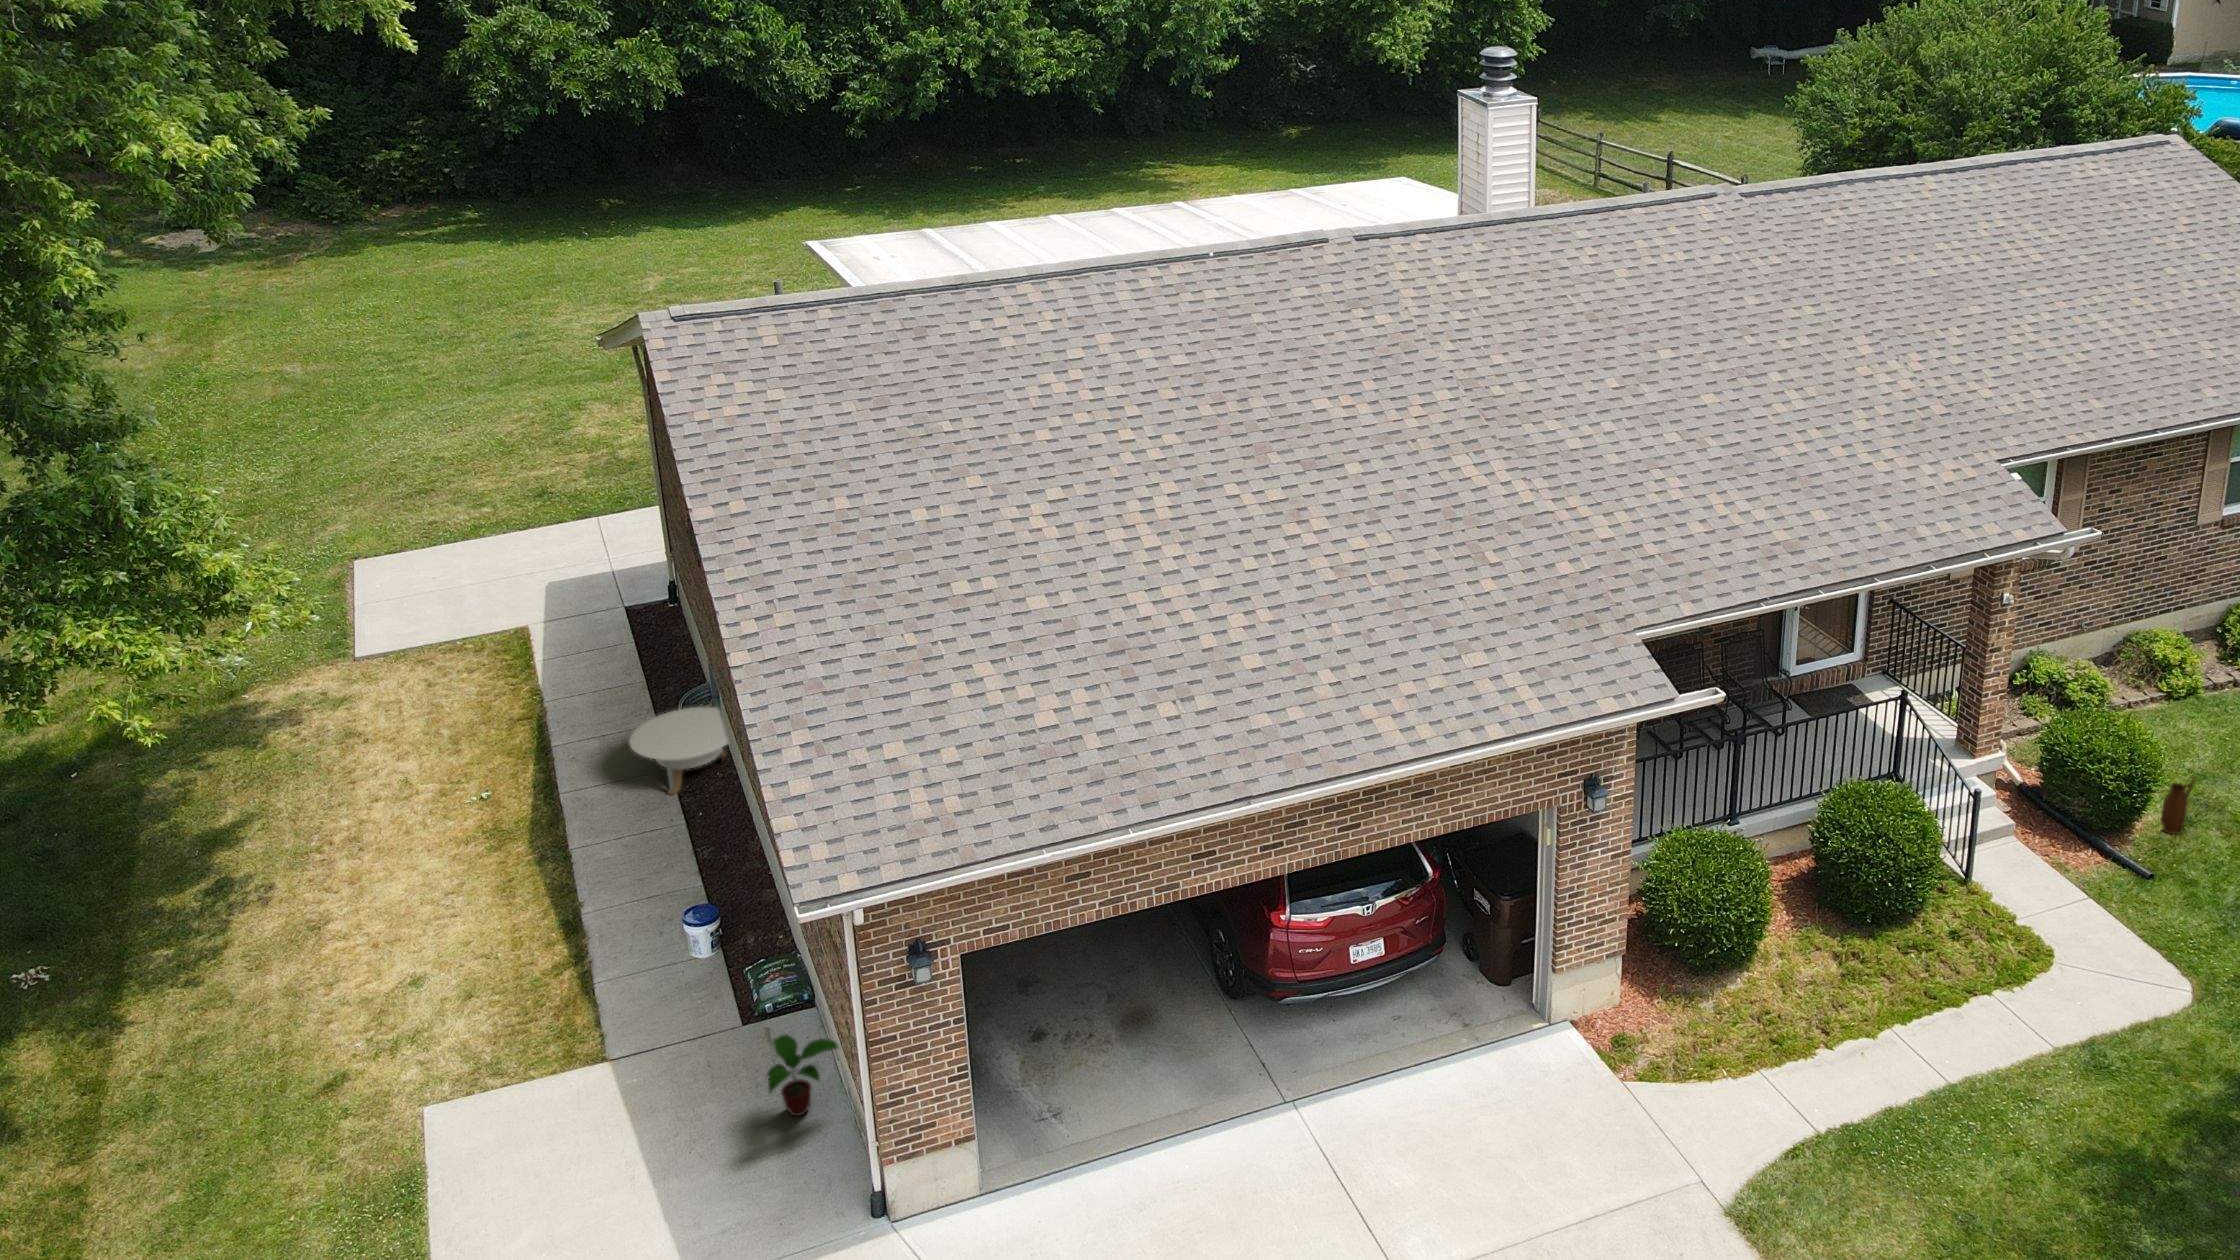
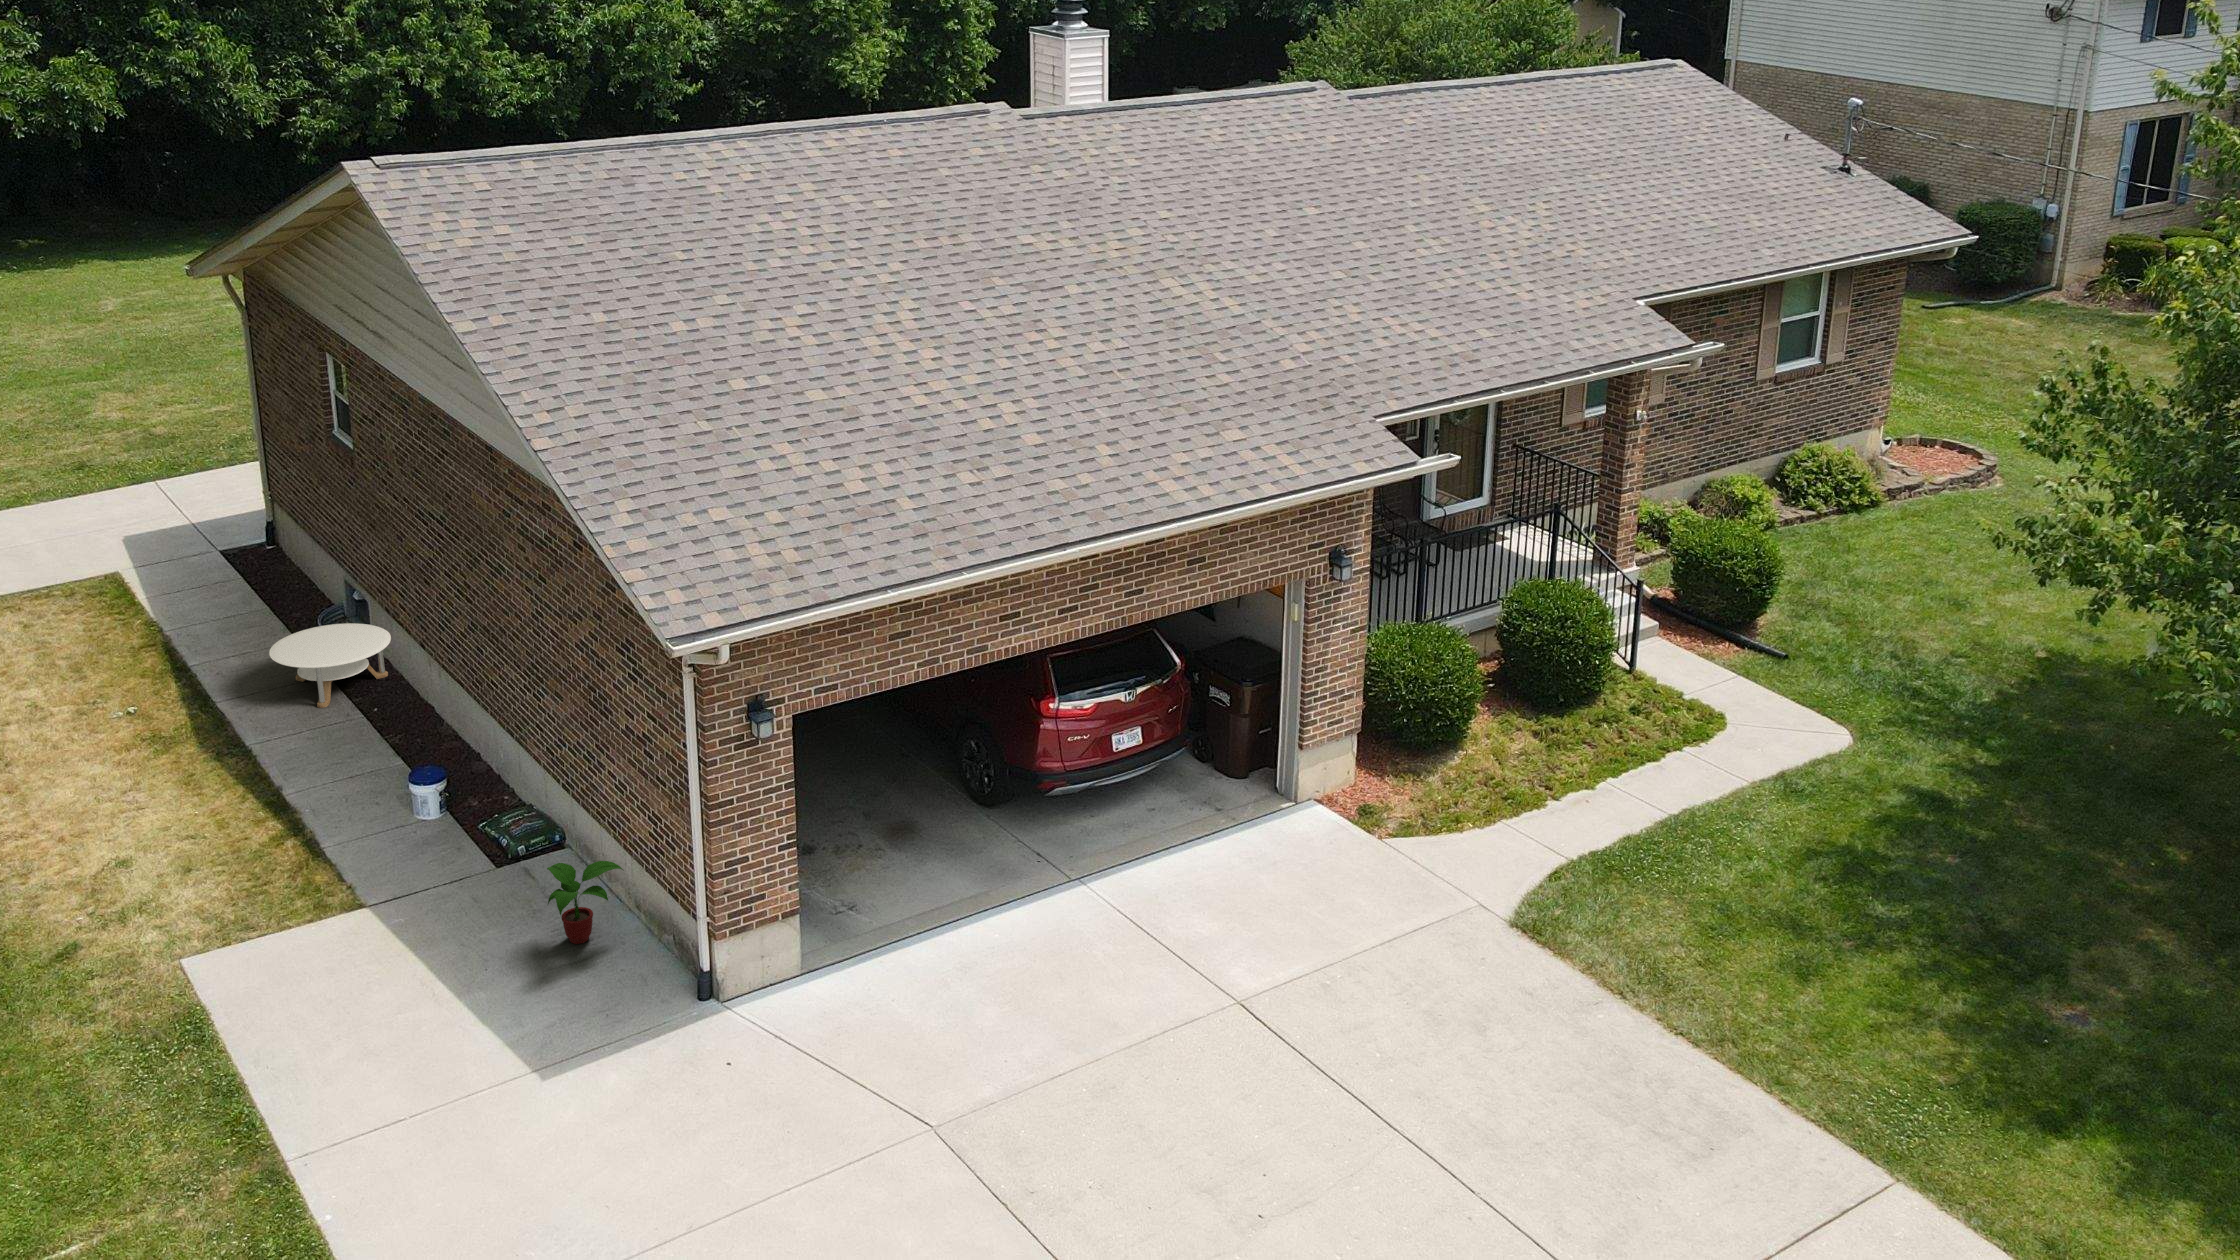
watering can: present [2160,777,2196,835] -> none [1771,575,1800,628]

